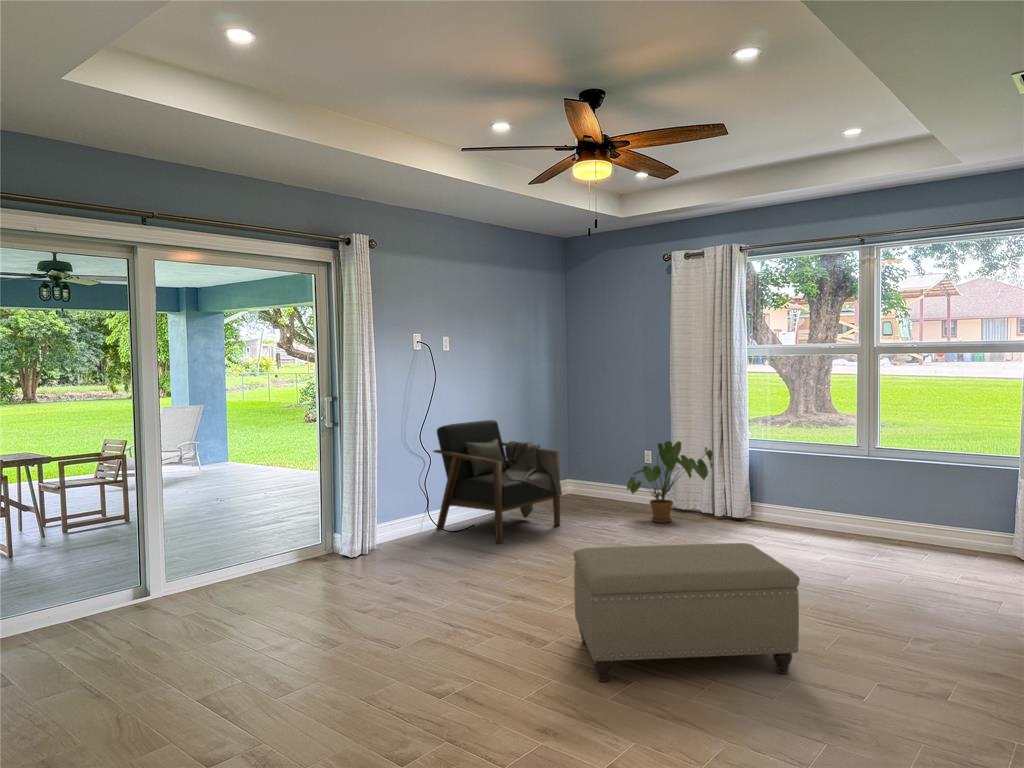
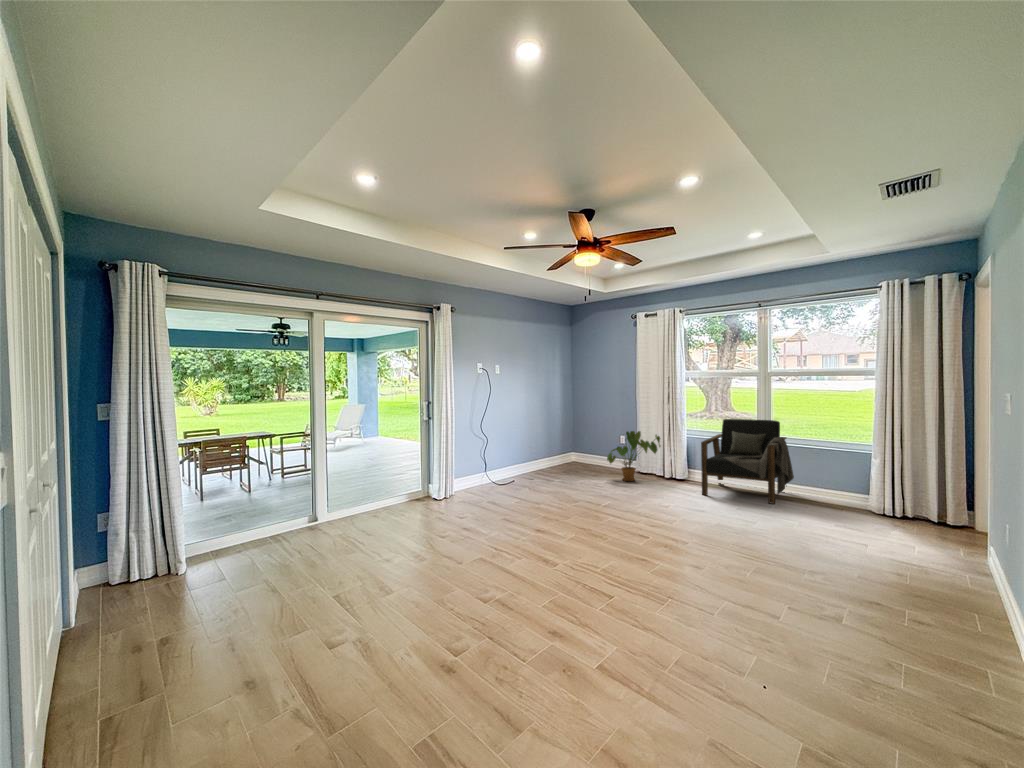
armchair: present [433,420,562,544] -> present [701,419,794,504]
ottoman: present [574,543,800,682] -> none [580,482,708,555]

